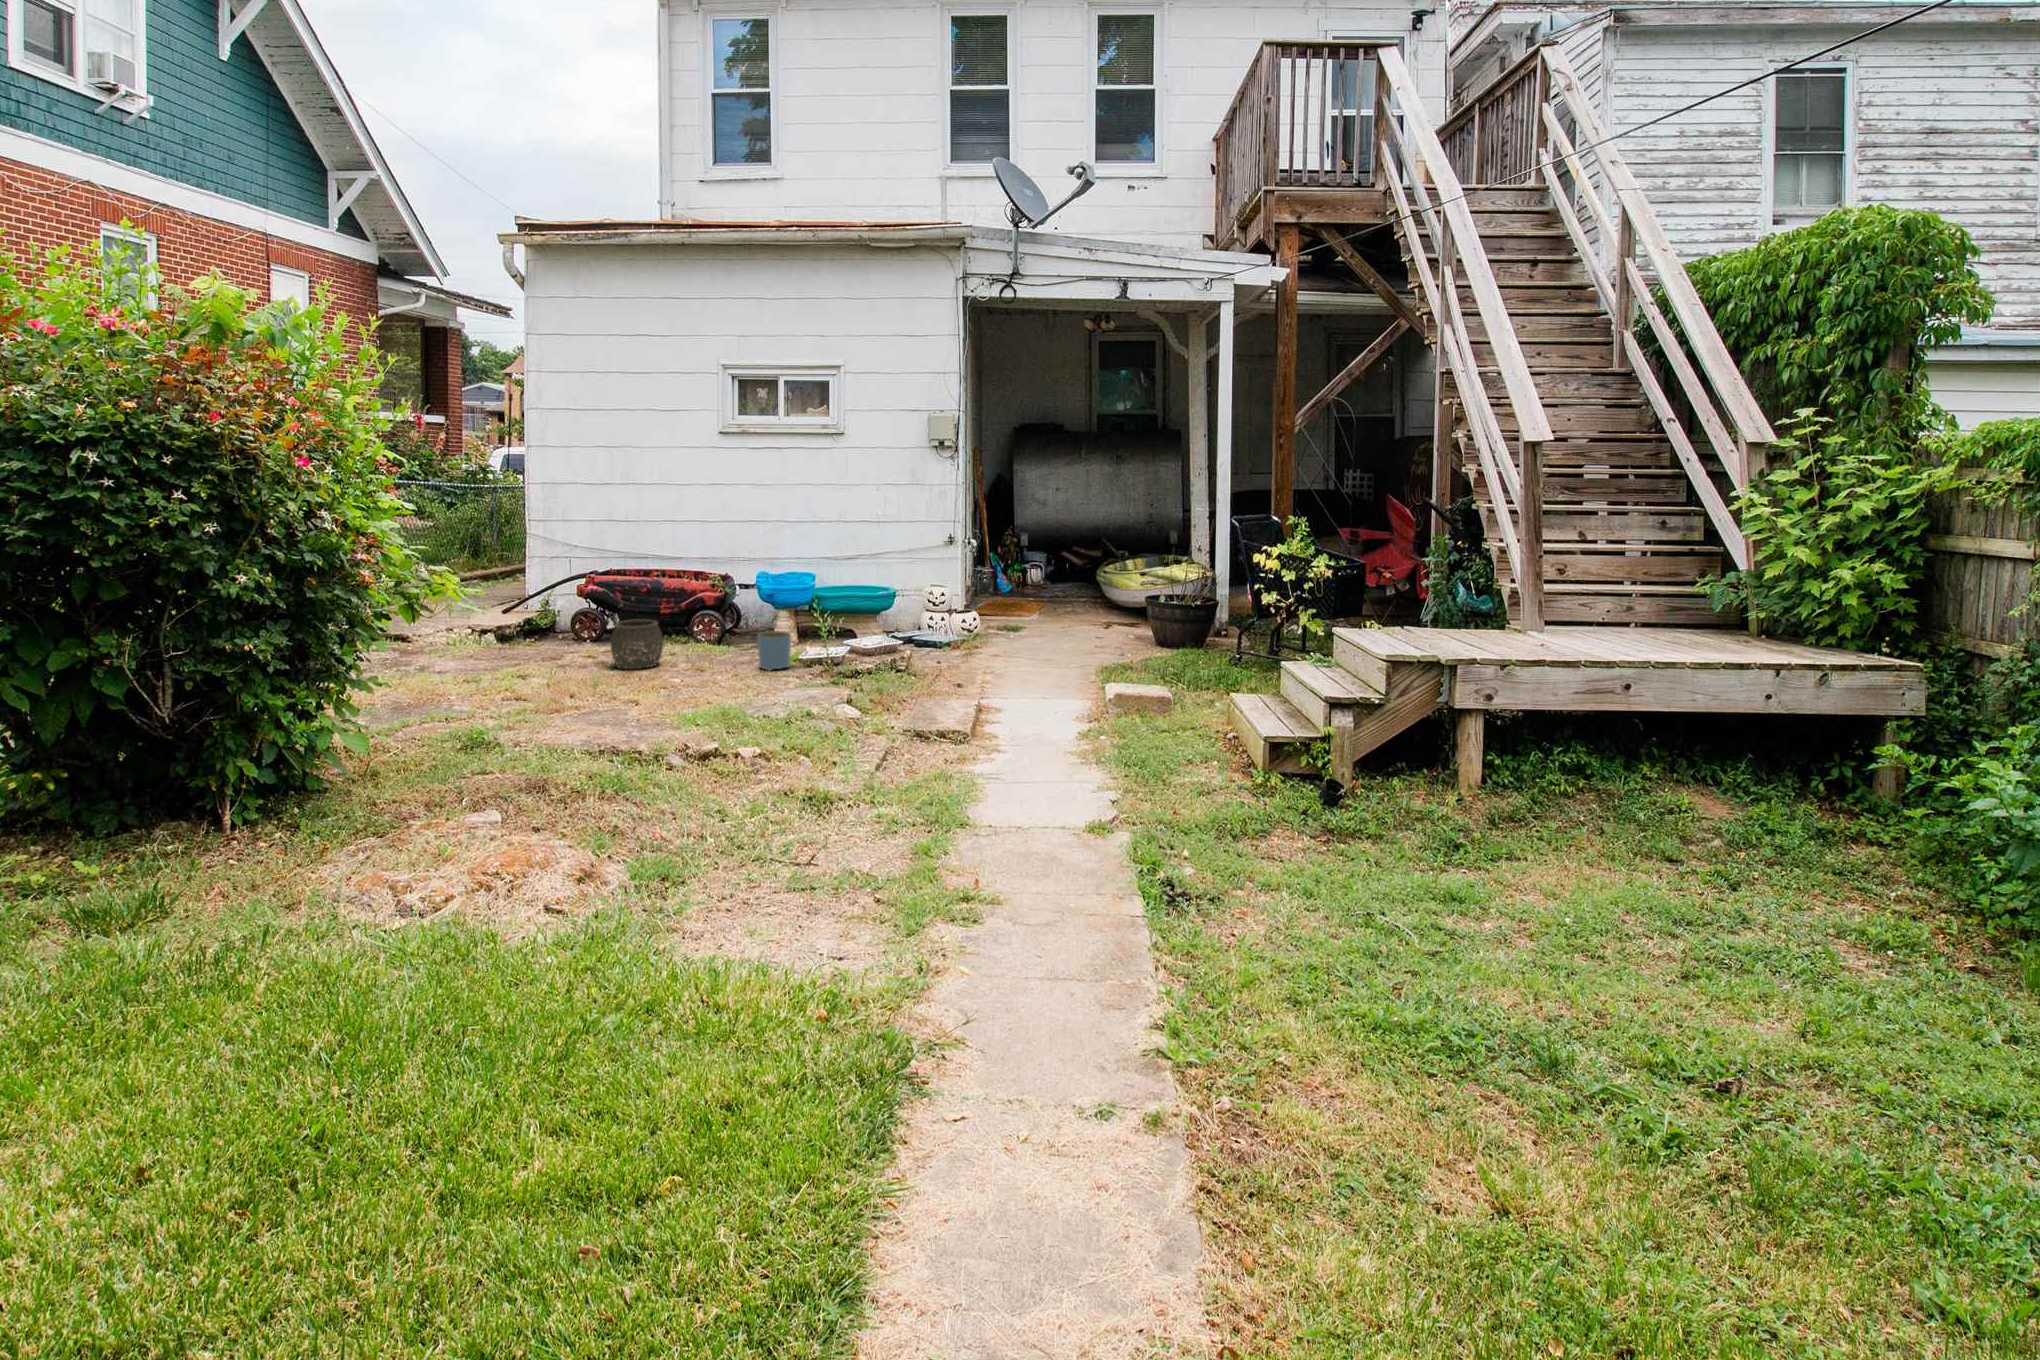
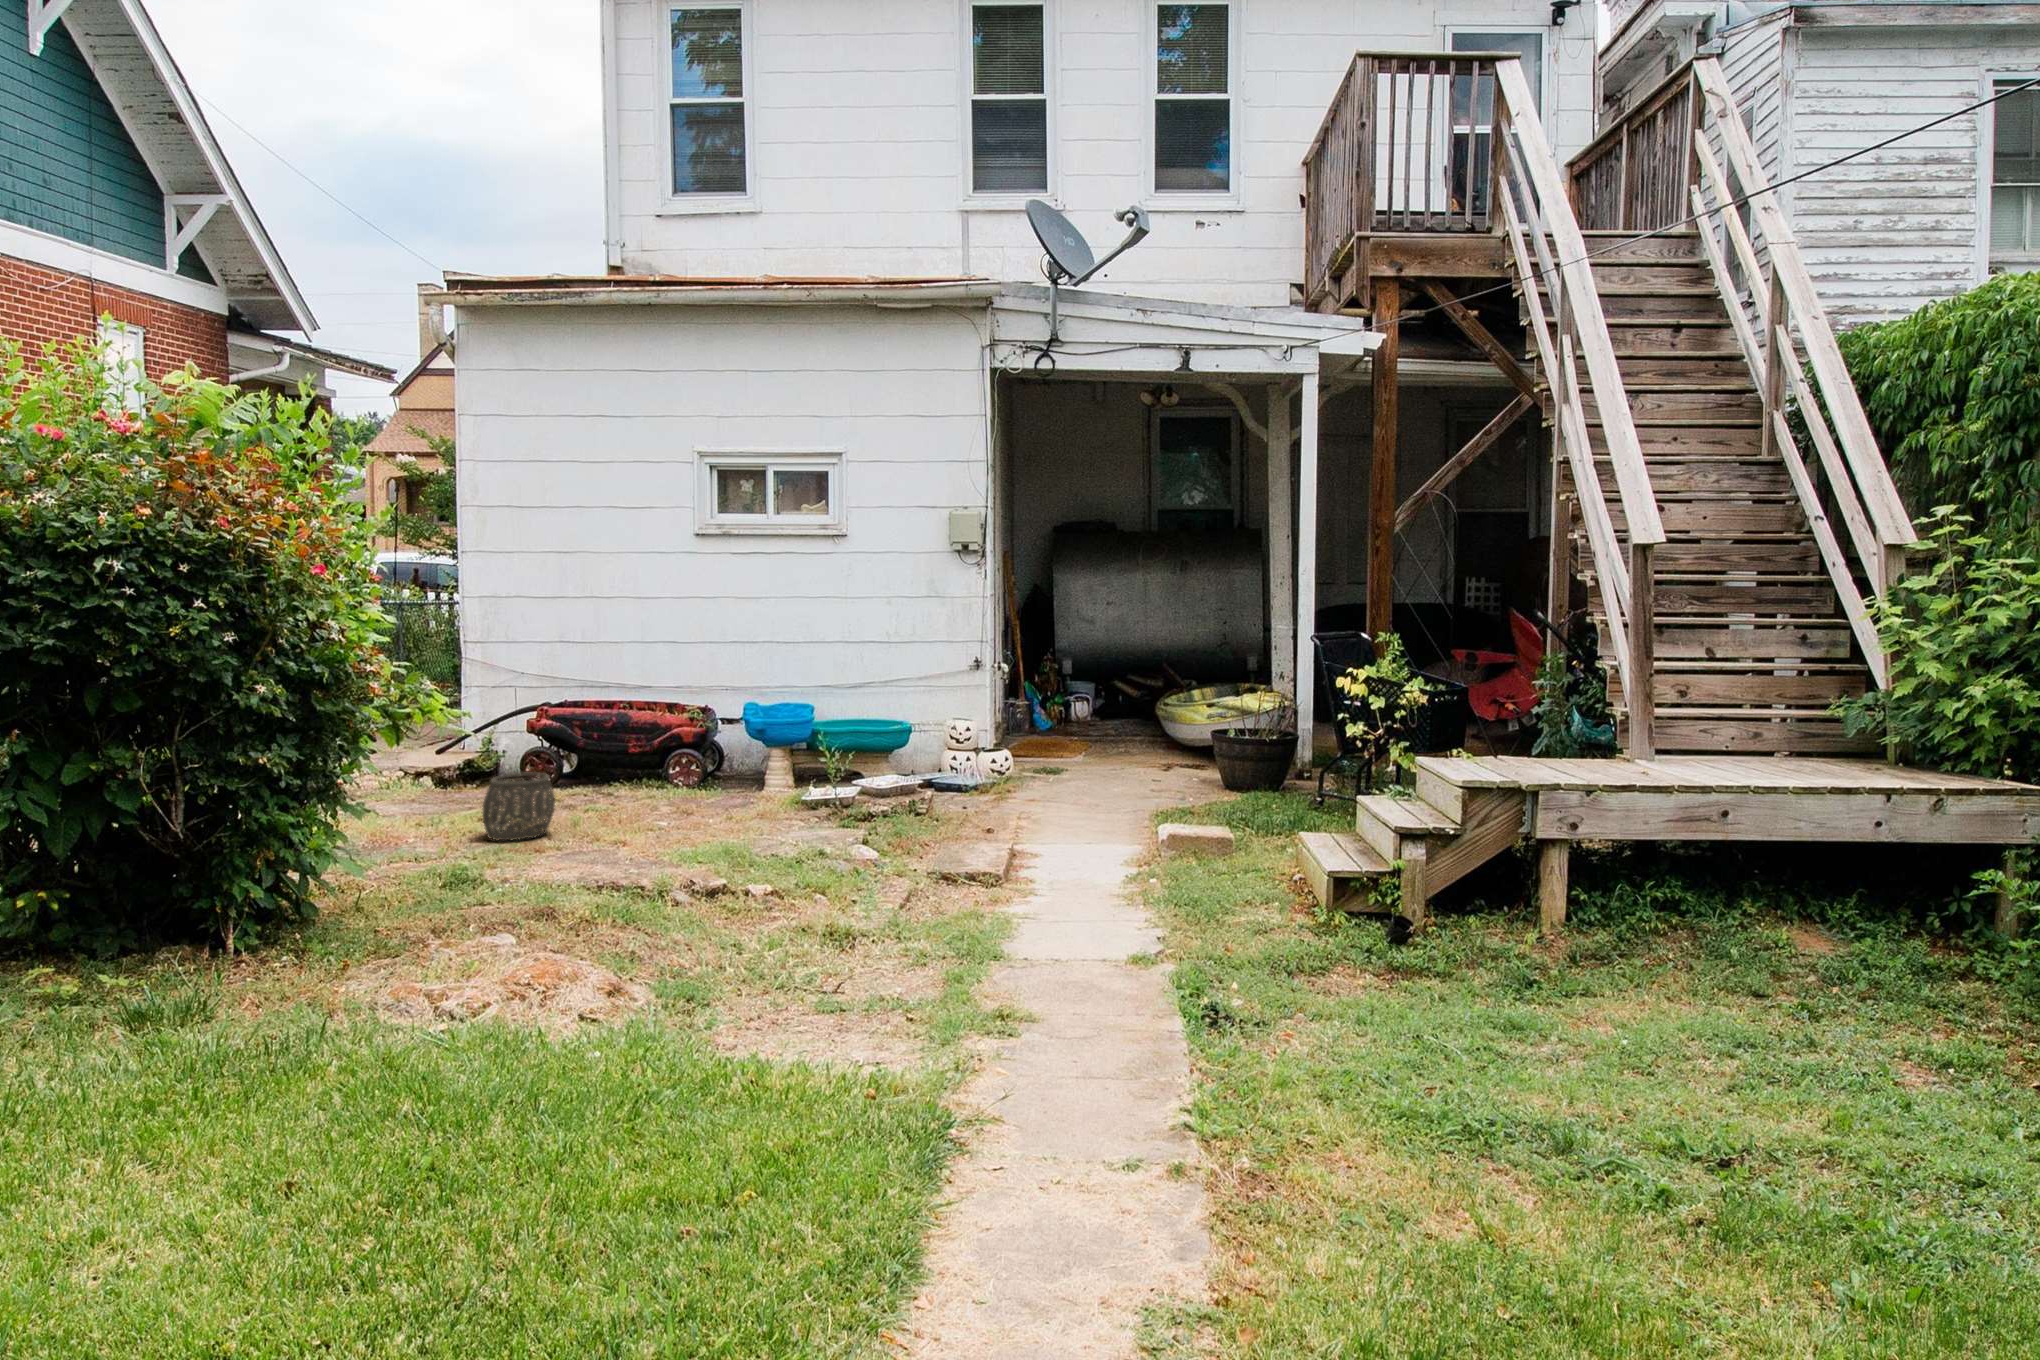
planter: present [757,631,791,670] -> none [679,787,725,841]

